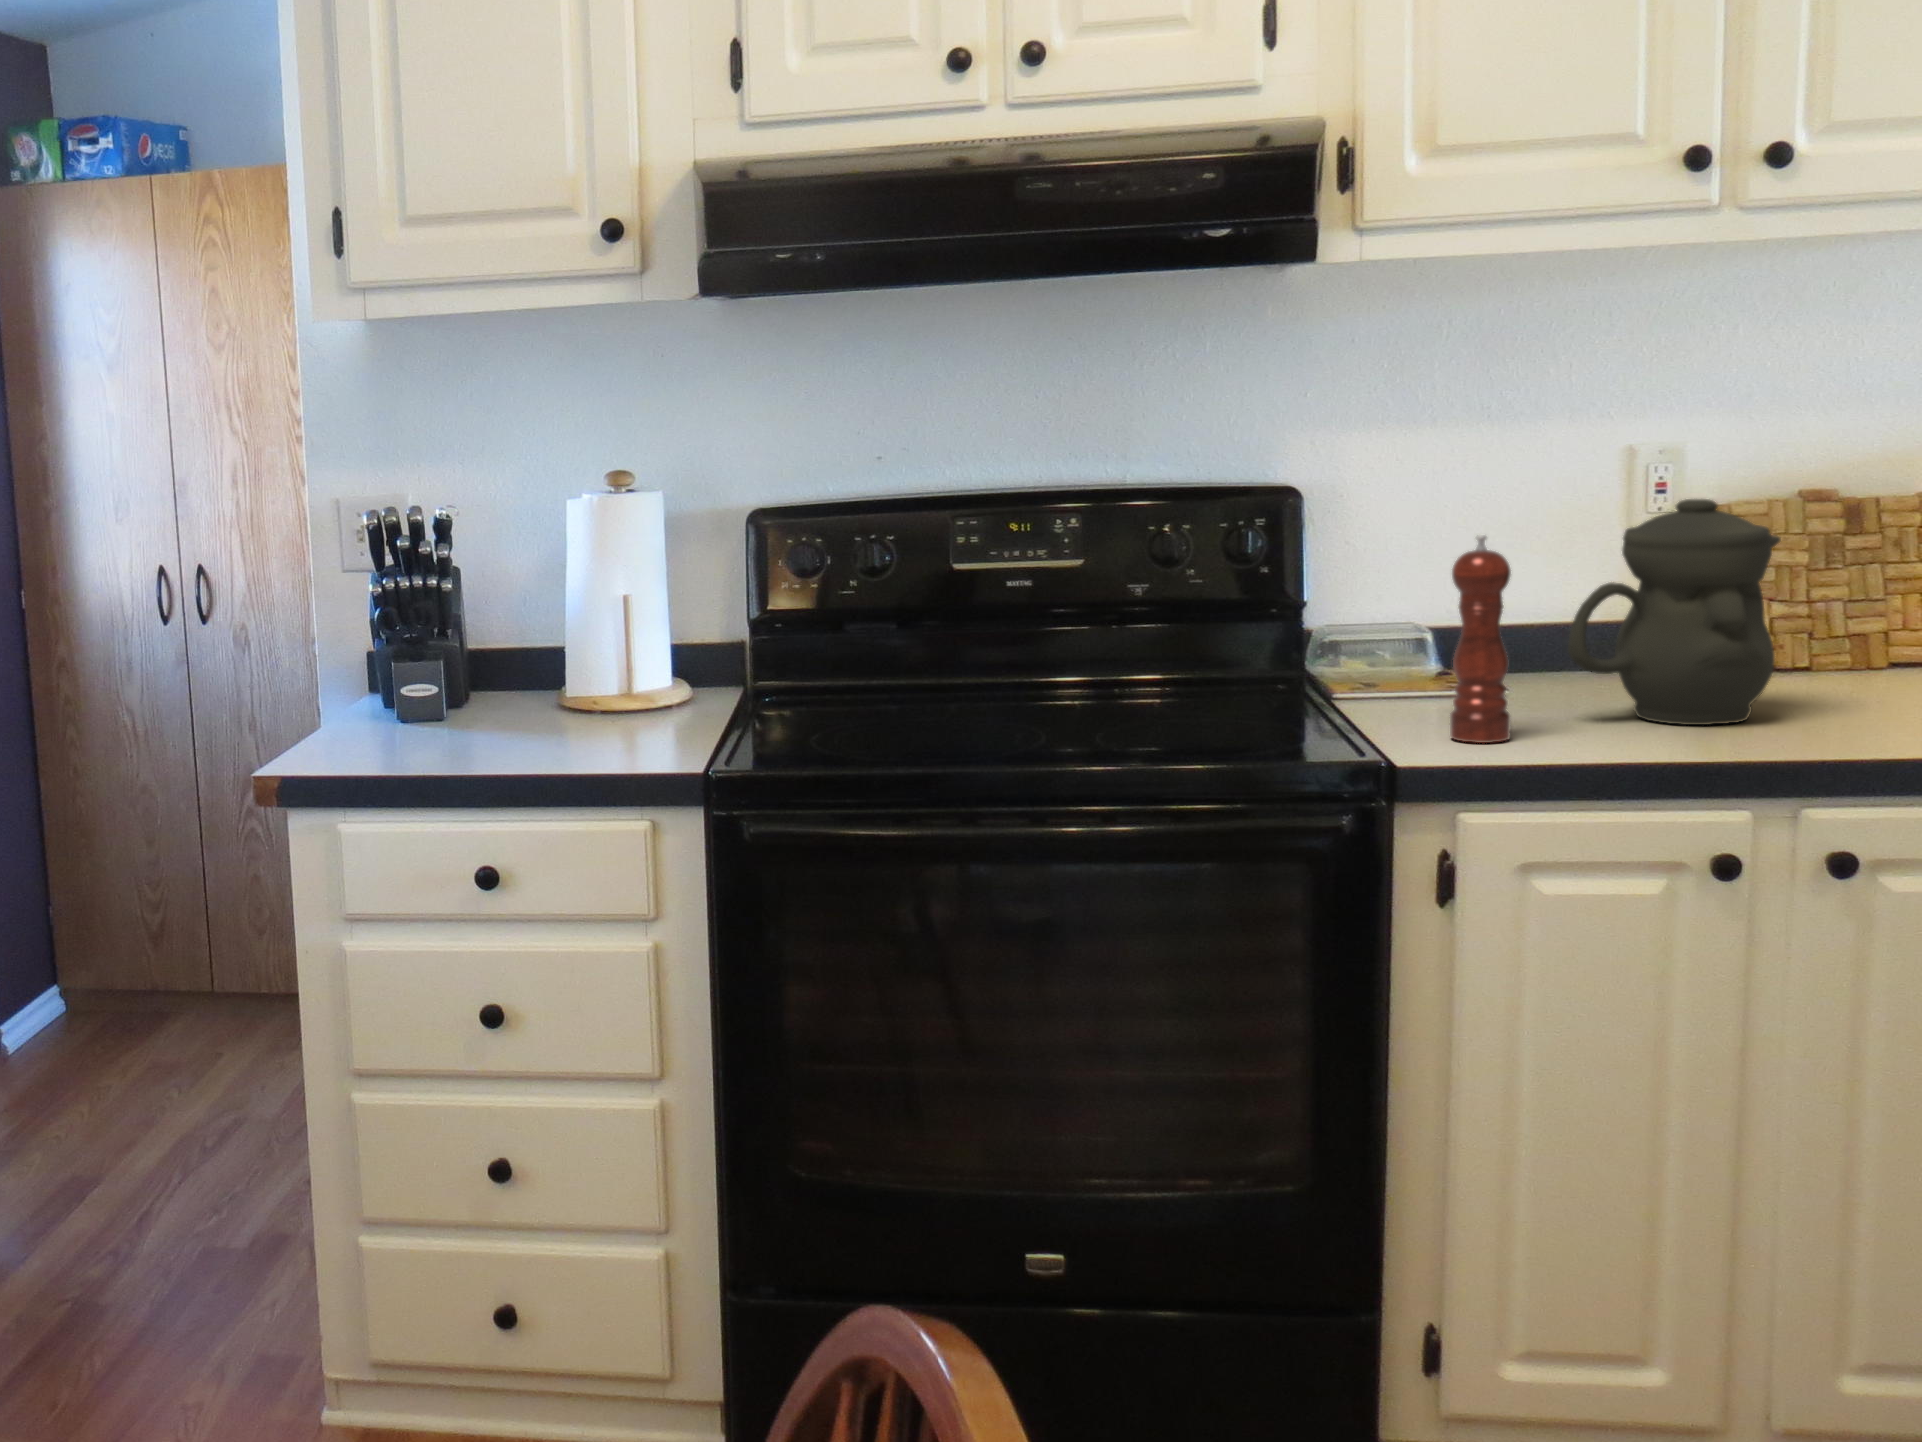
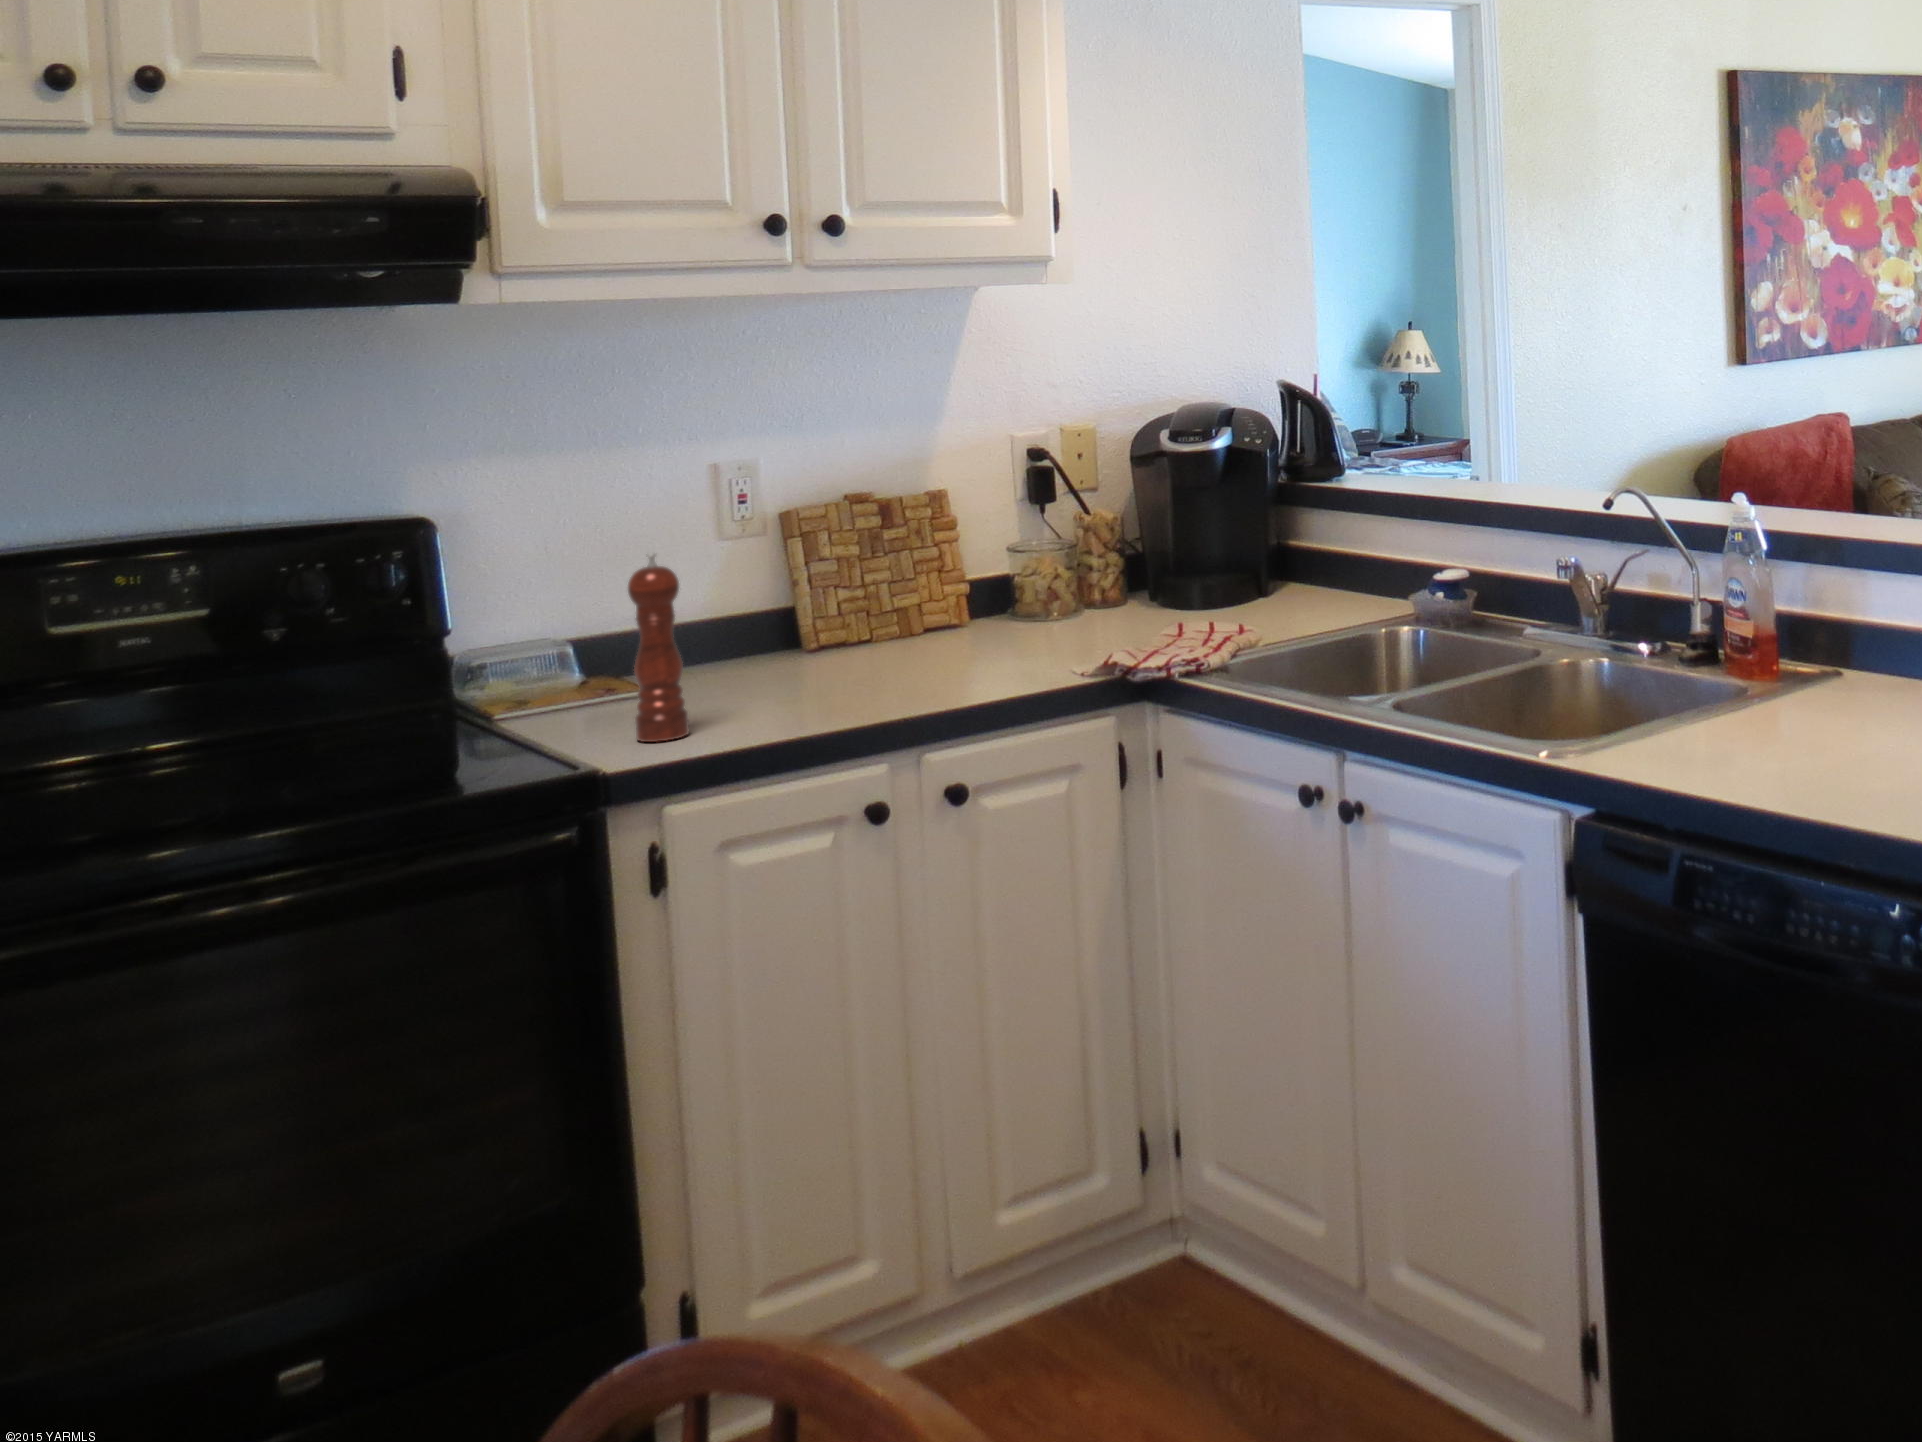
teapot: present [1568,499,1781,725] -> none [719,508,873,699]

